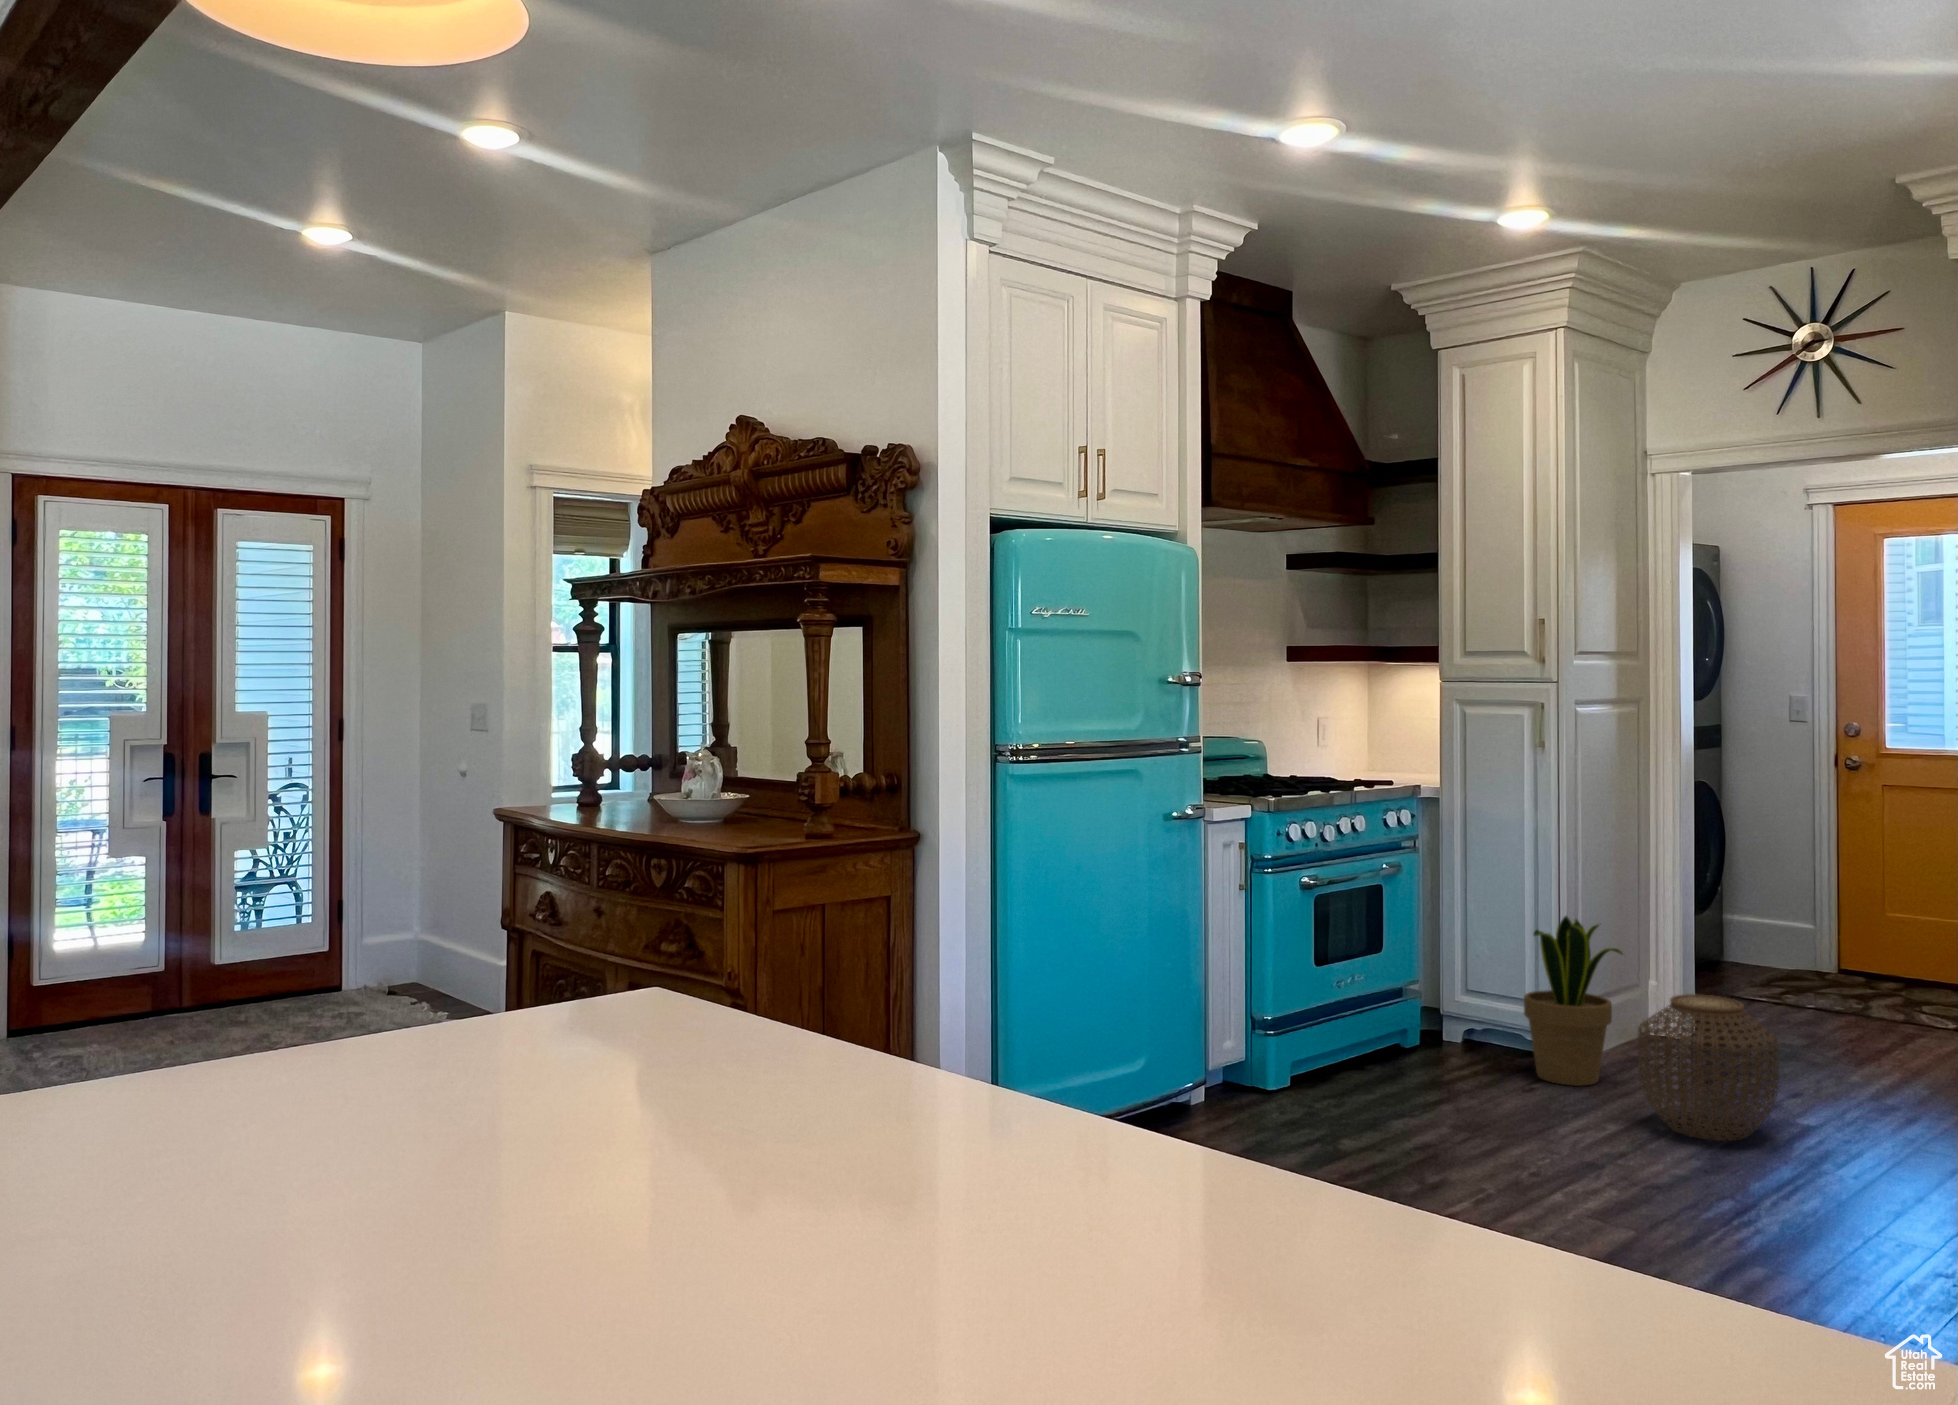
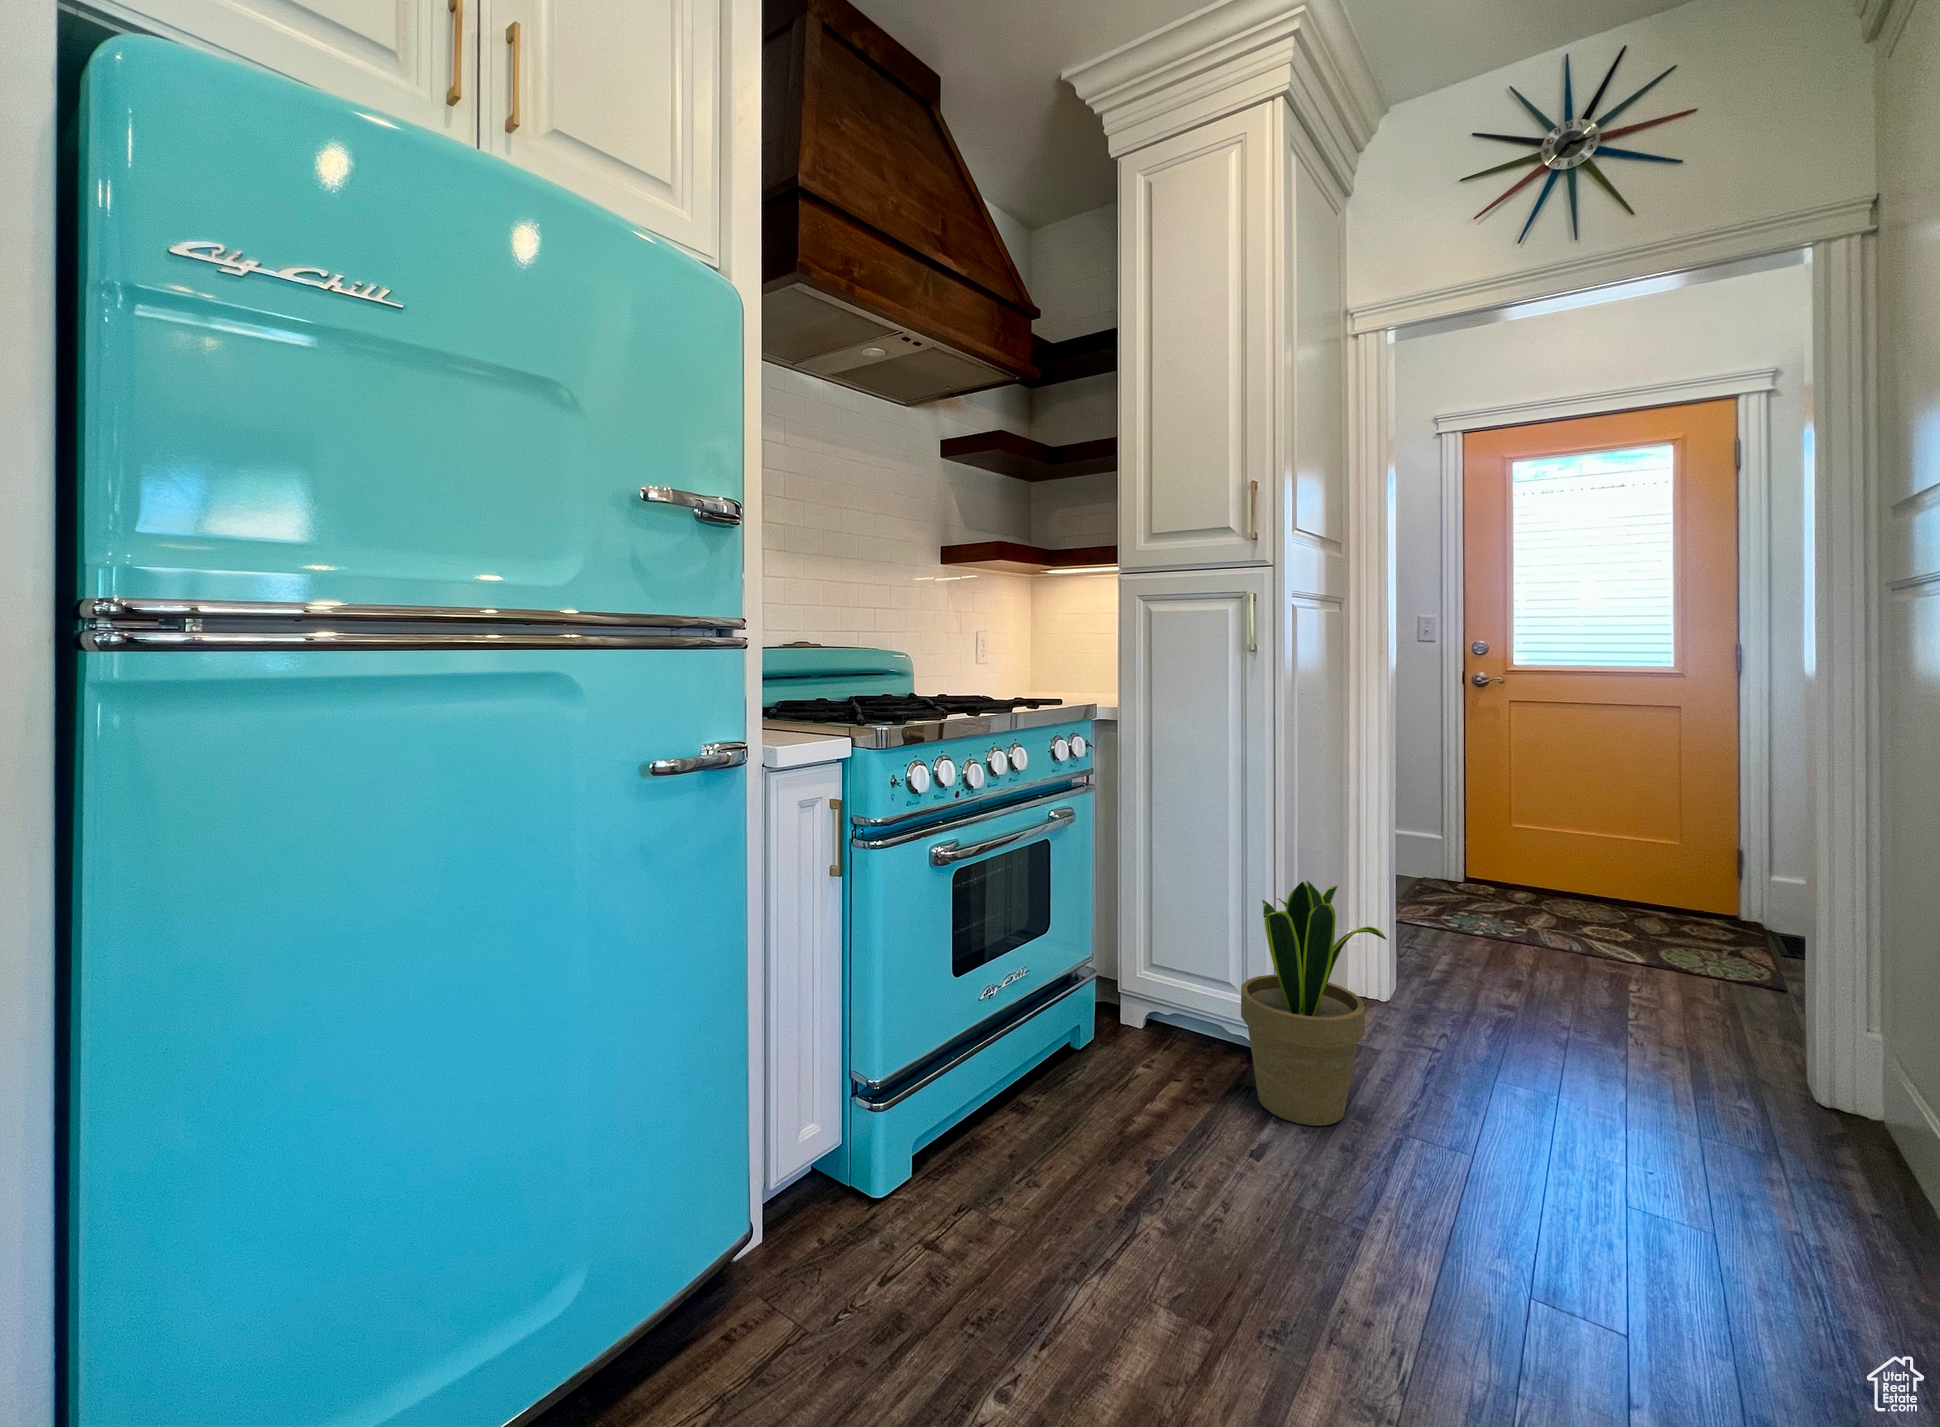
woven basket: present [1638,994,1779,1141] -> none [1458,1030,1725,1308]

